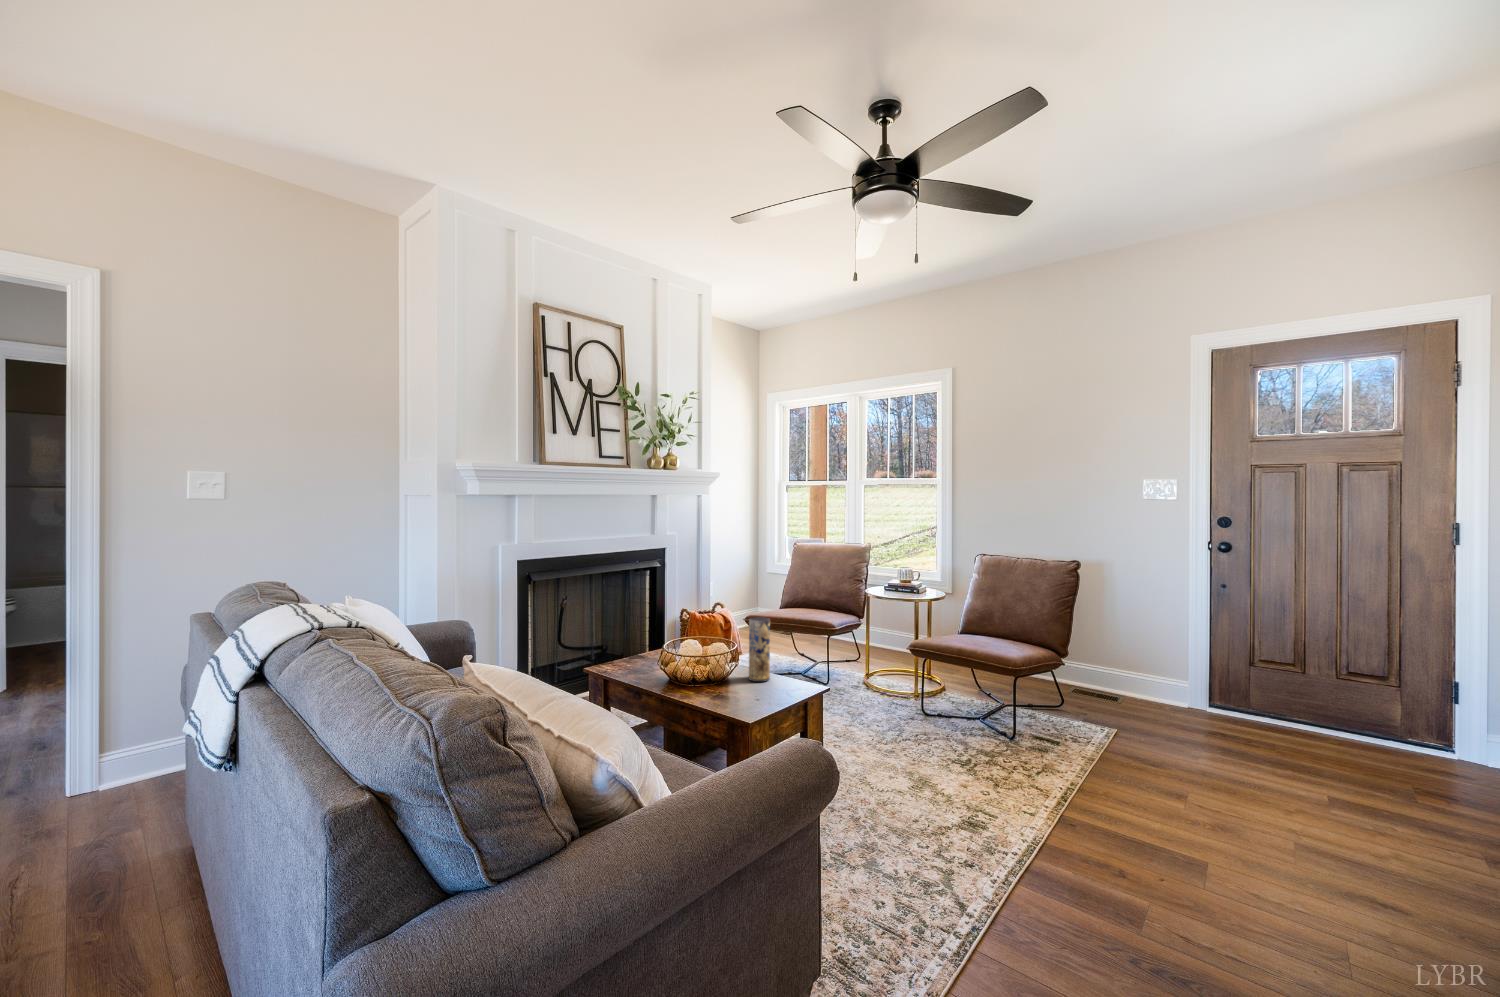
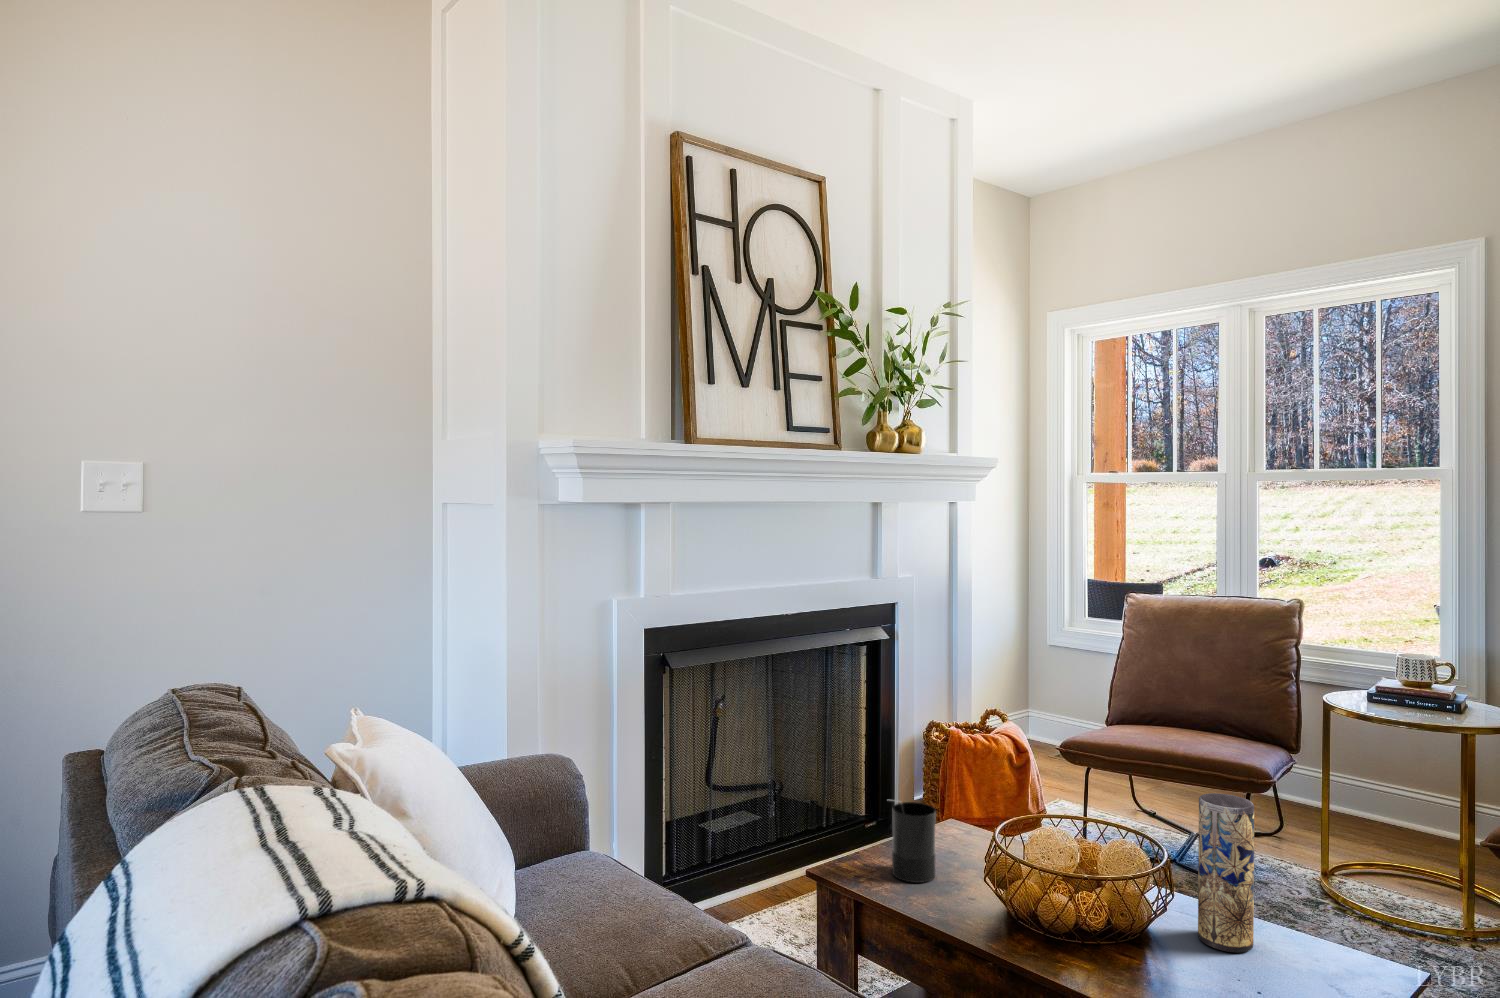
candle: none [625,632,647,668] -> present [888,799,936,883]

